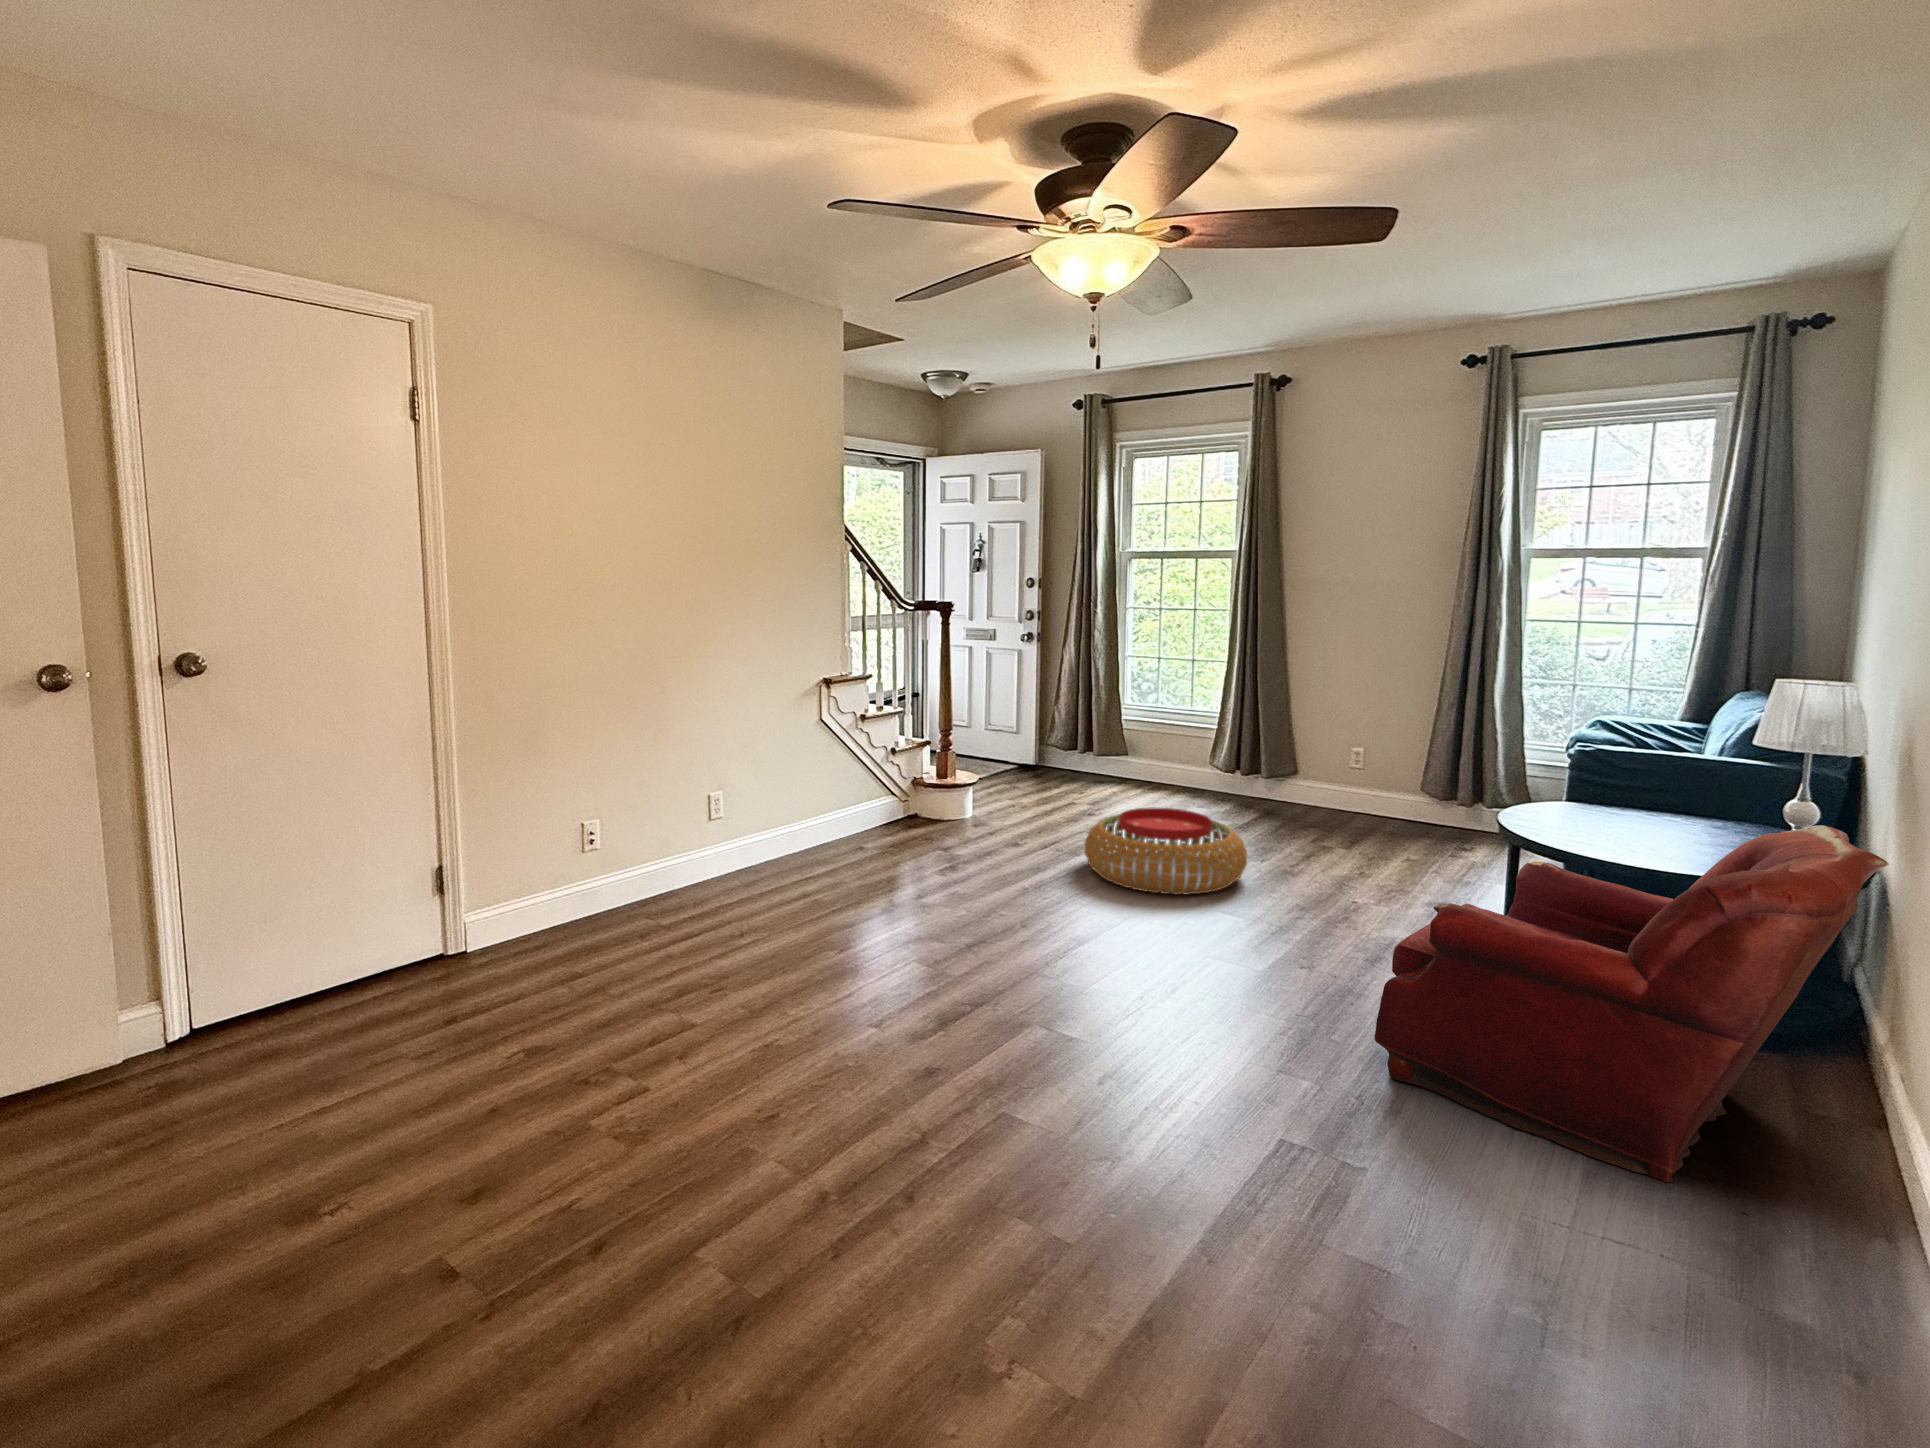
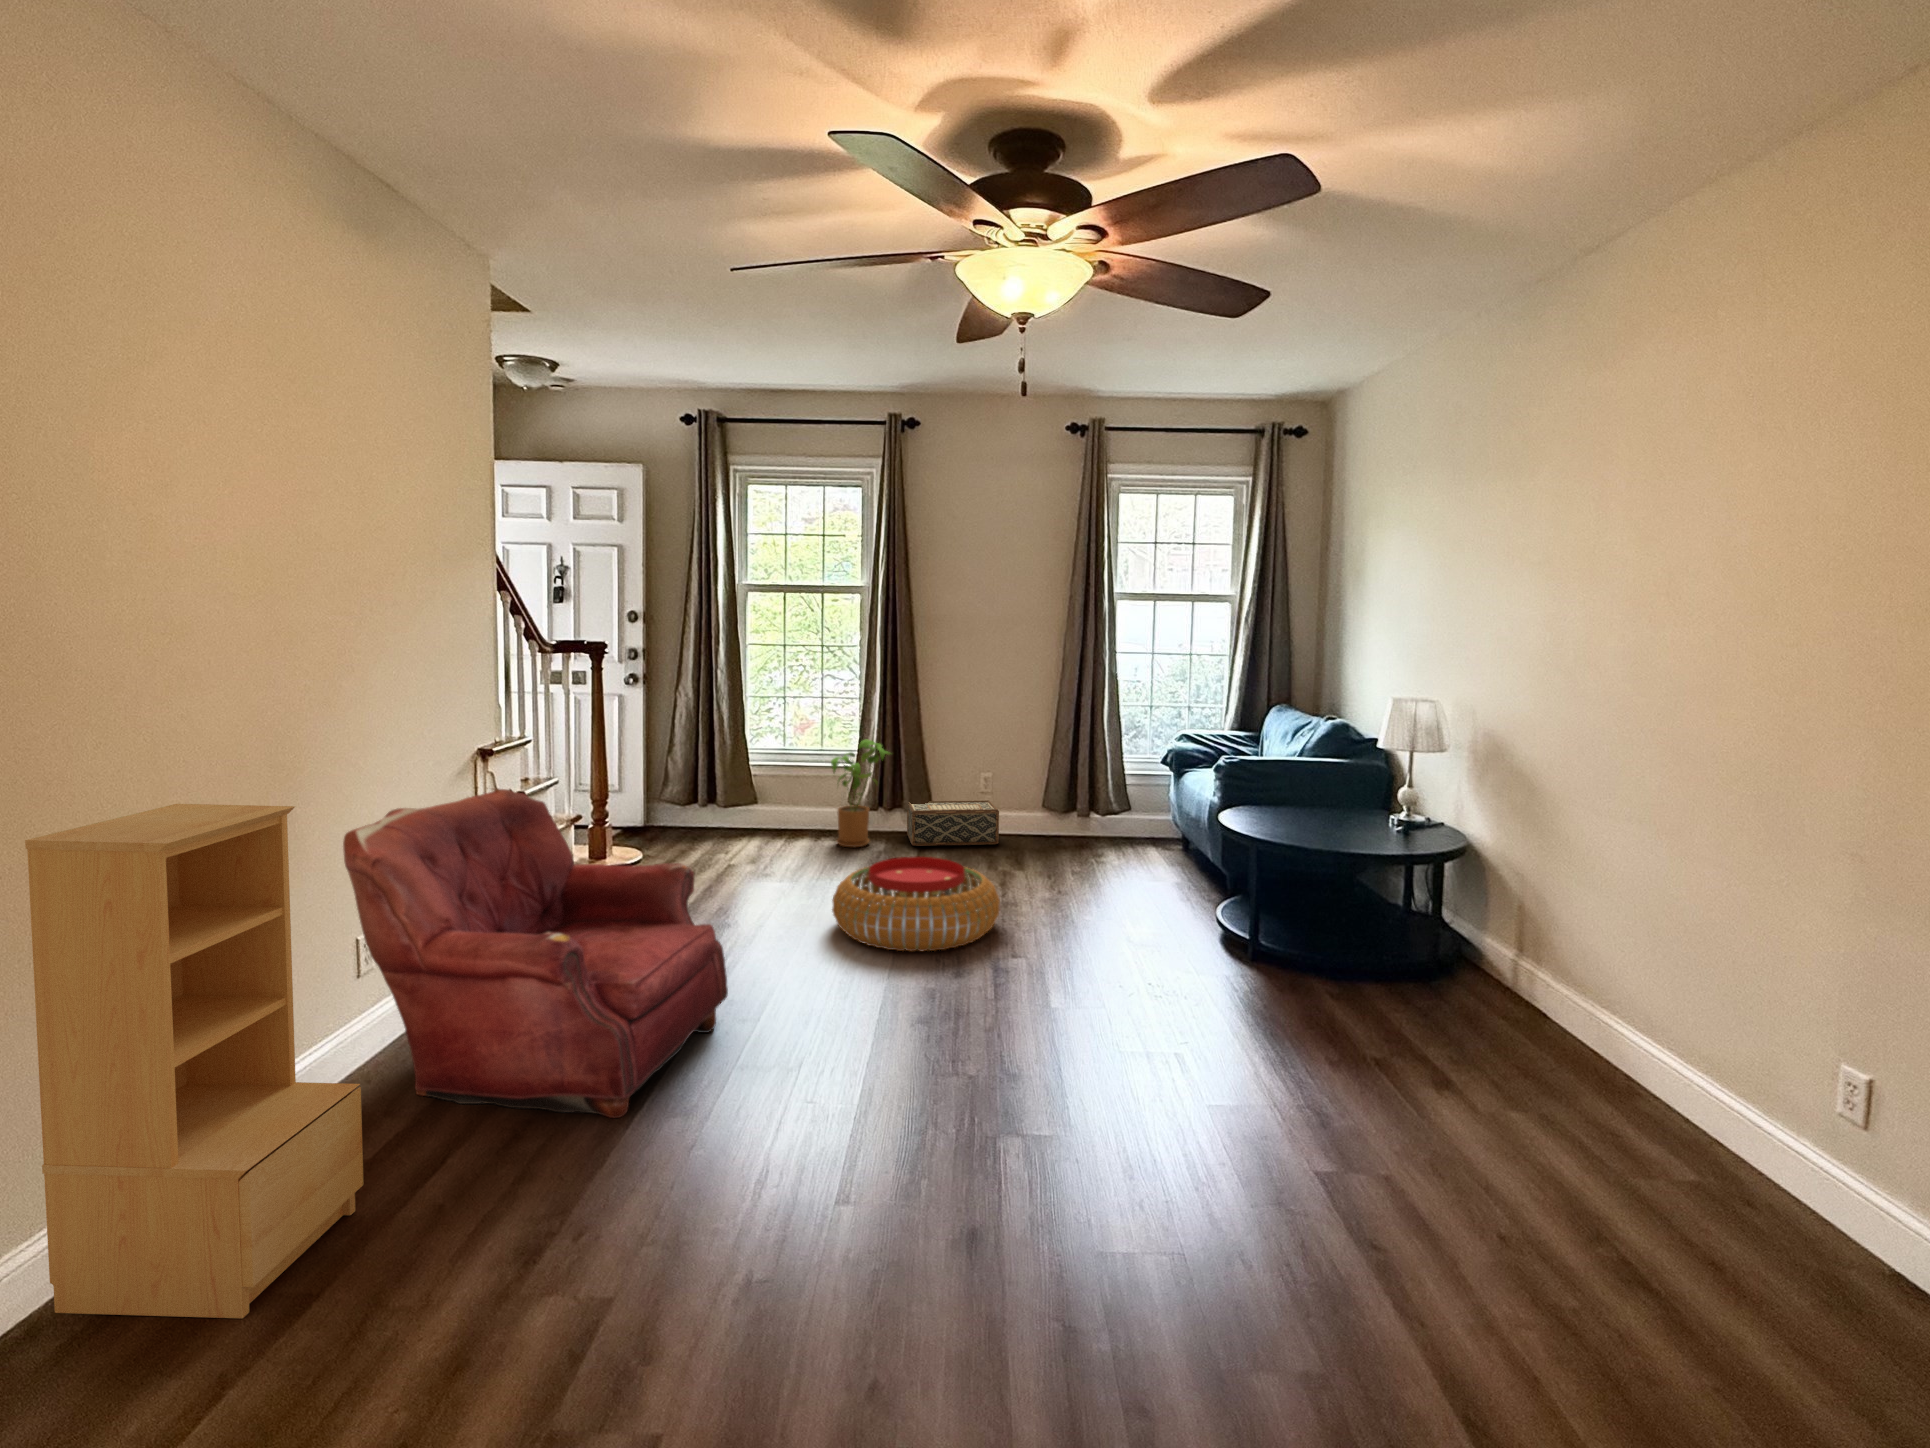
bookshelf: none [493,690,643,970] -> present [25,804,363,1318]
house plant: none [1181,701,1244,804] -> present [831,740,889,847]
woven basket: none [1256,768,1359,822] -> present [907,800,999,846]
armchair: present [1375,825,1889,1215] -> present [343,788,728,1118]

